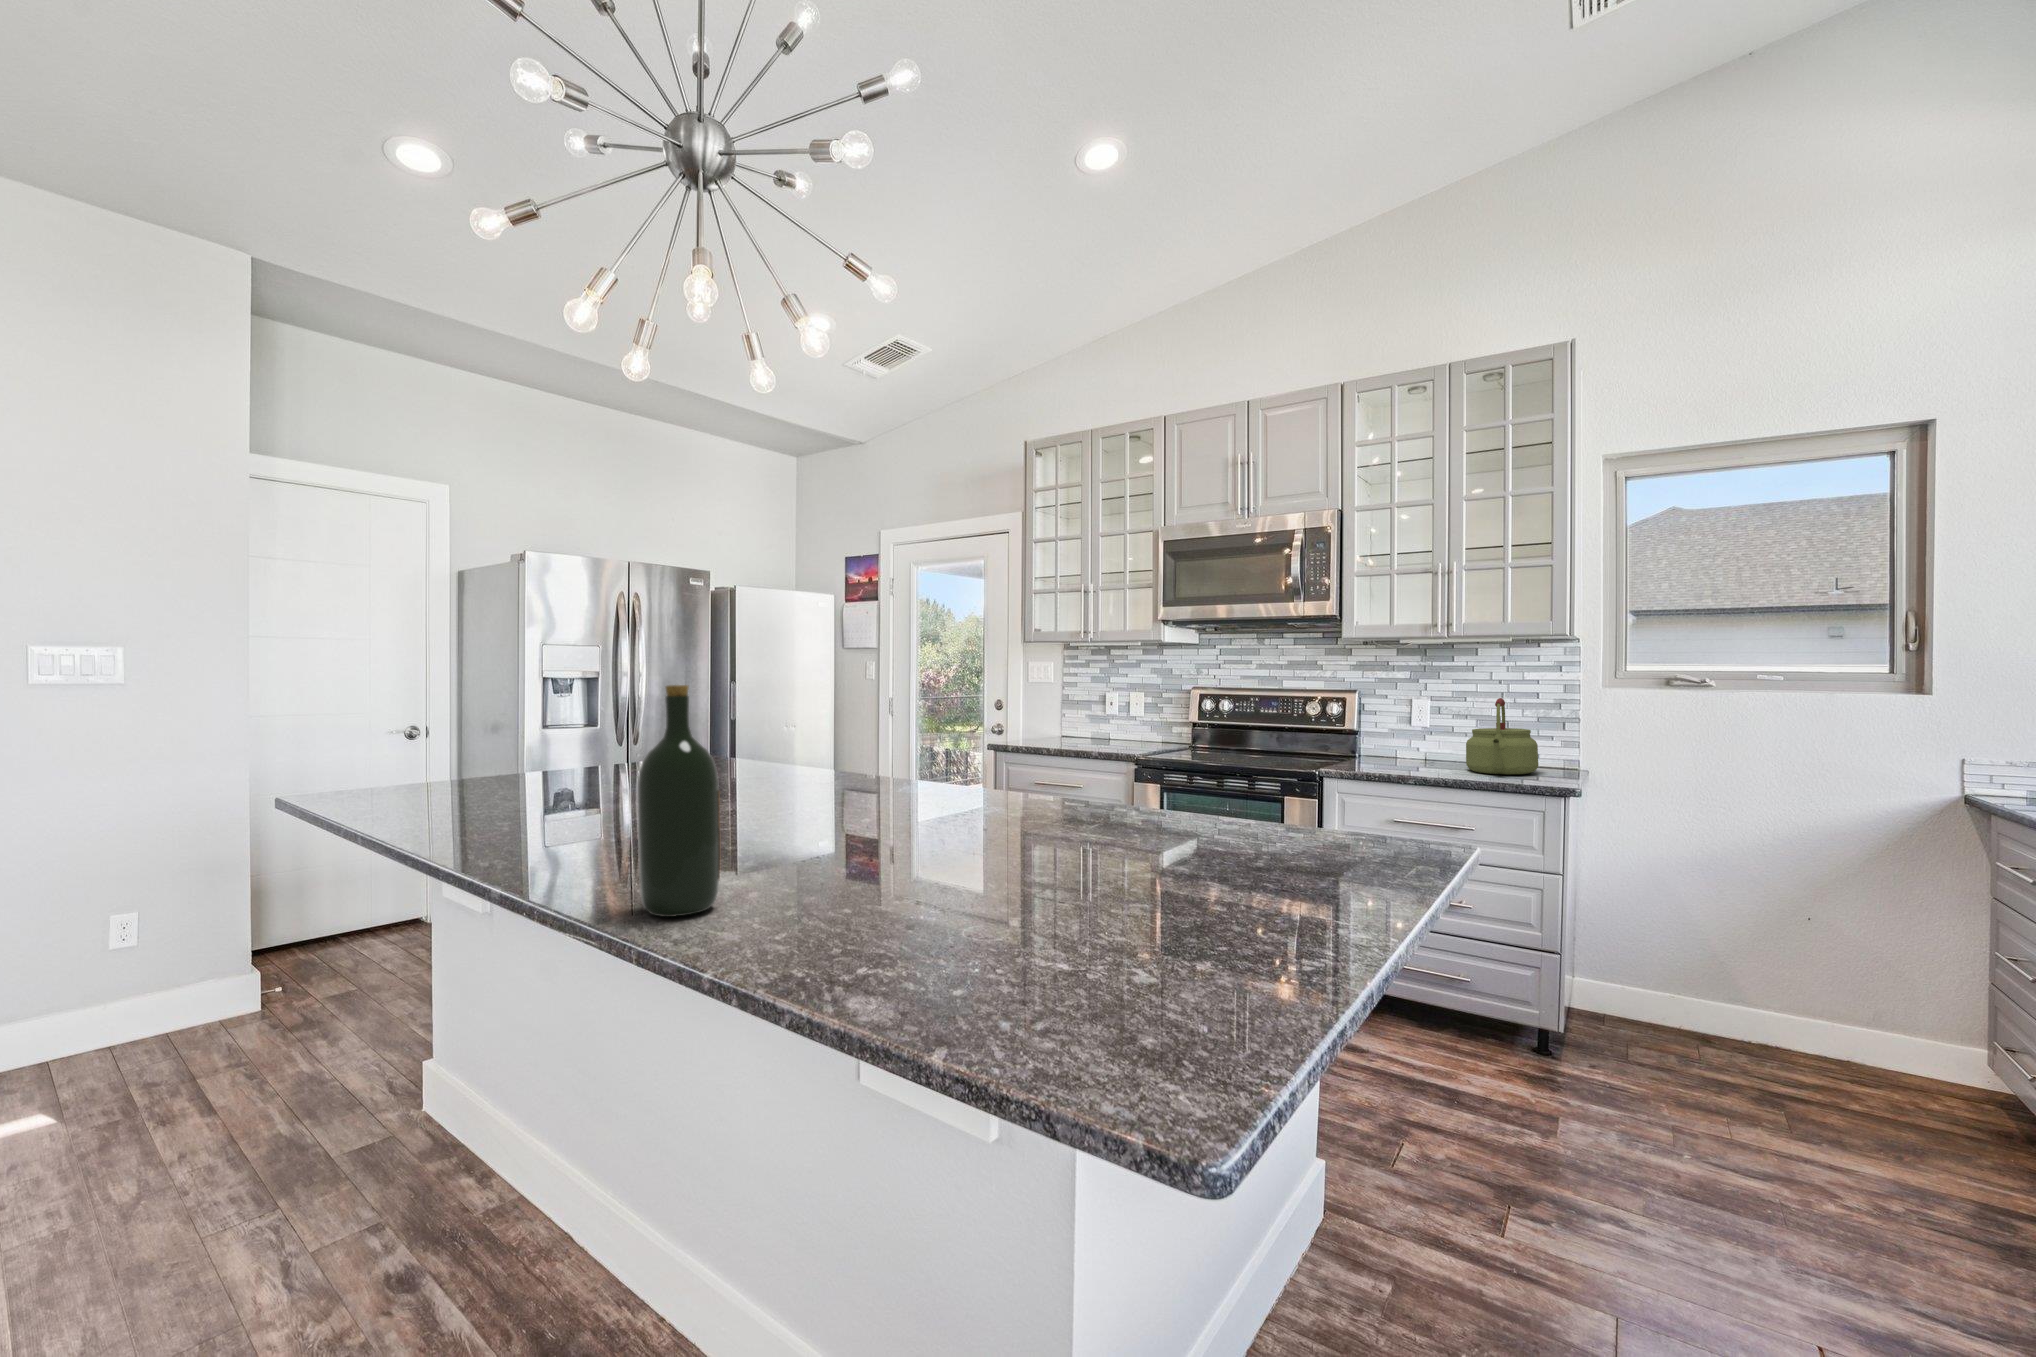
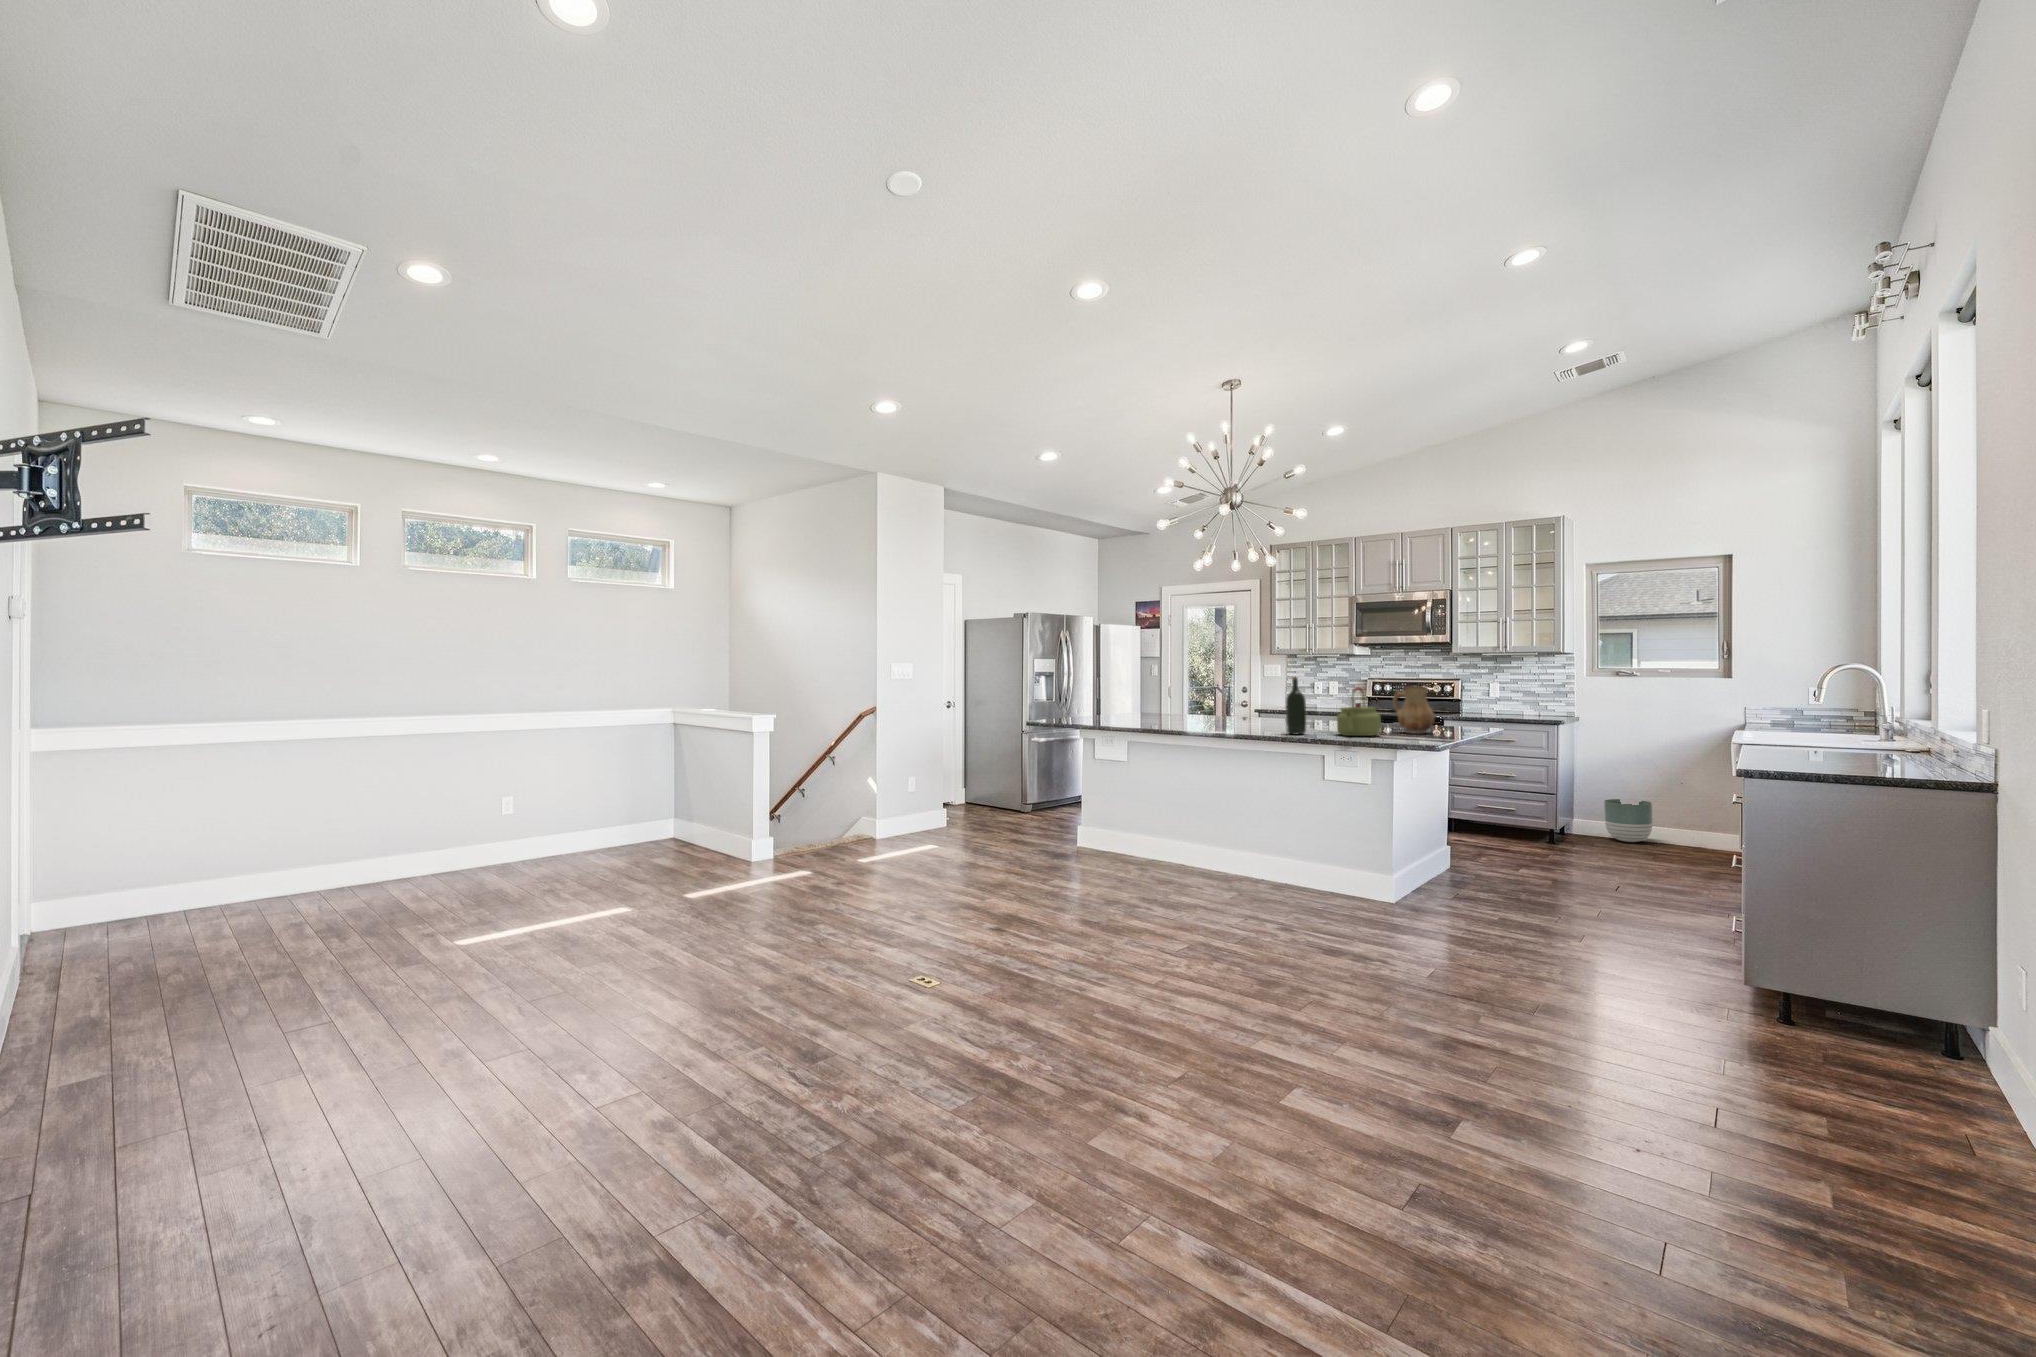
kettle: present [1466,698,1538,774] -> present [1337,687,1381,736]
ceramic pitcher: none [1085,720,1216,899] -> present [1393,686,1434,733]
planter: none [1650,950,1758,1056] -> present [1604,799,1652,842]

